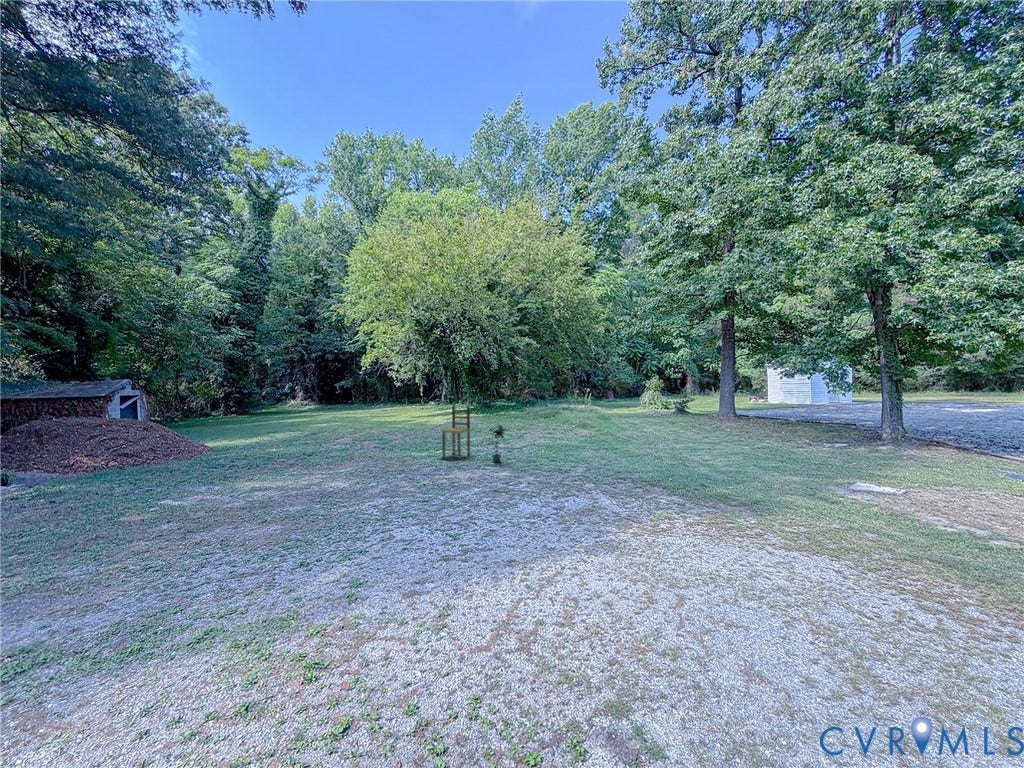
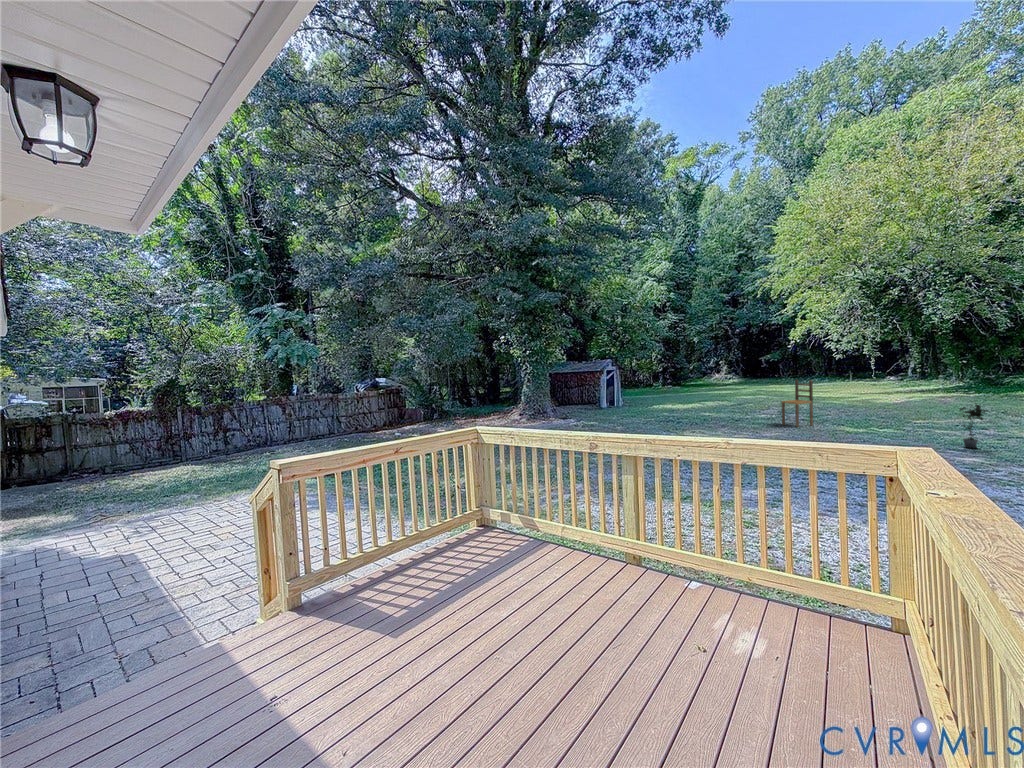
chair: present [442,406,470,459] -> present [782,380,813,427]

